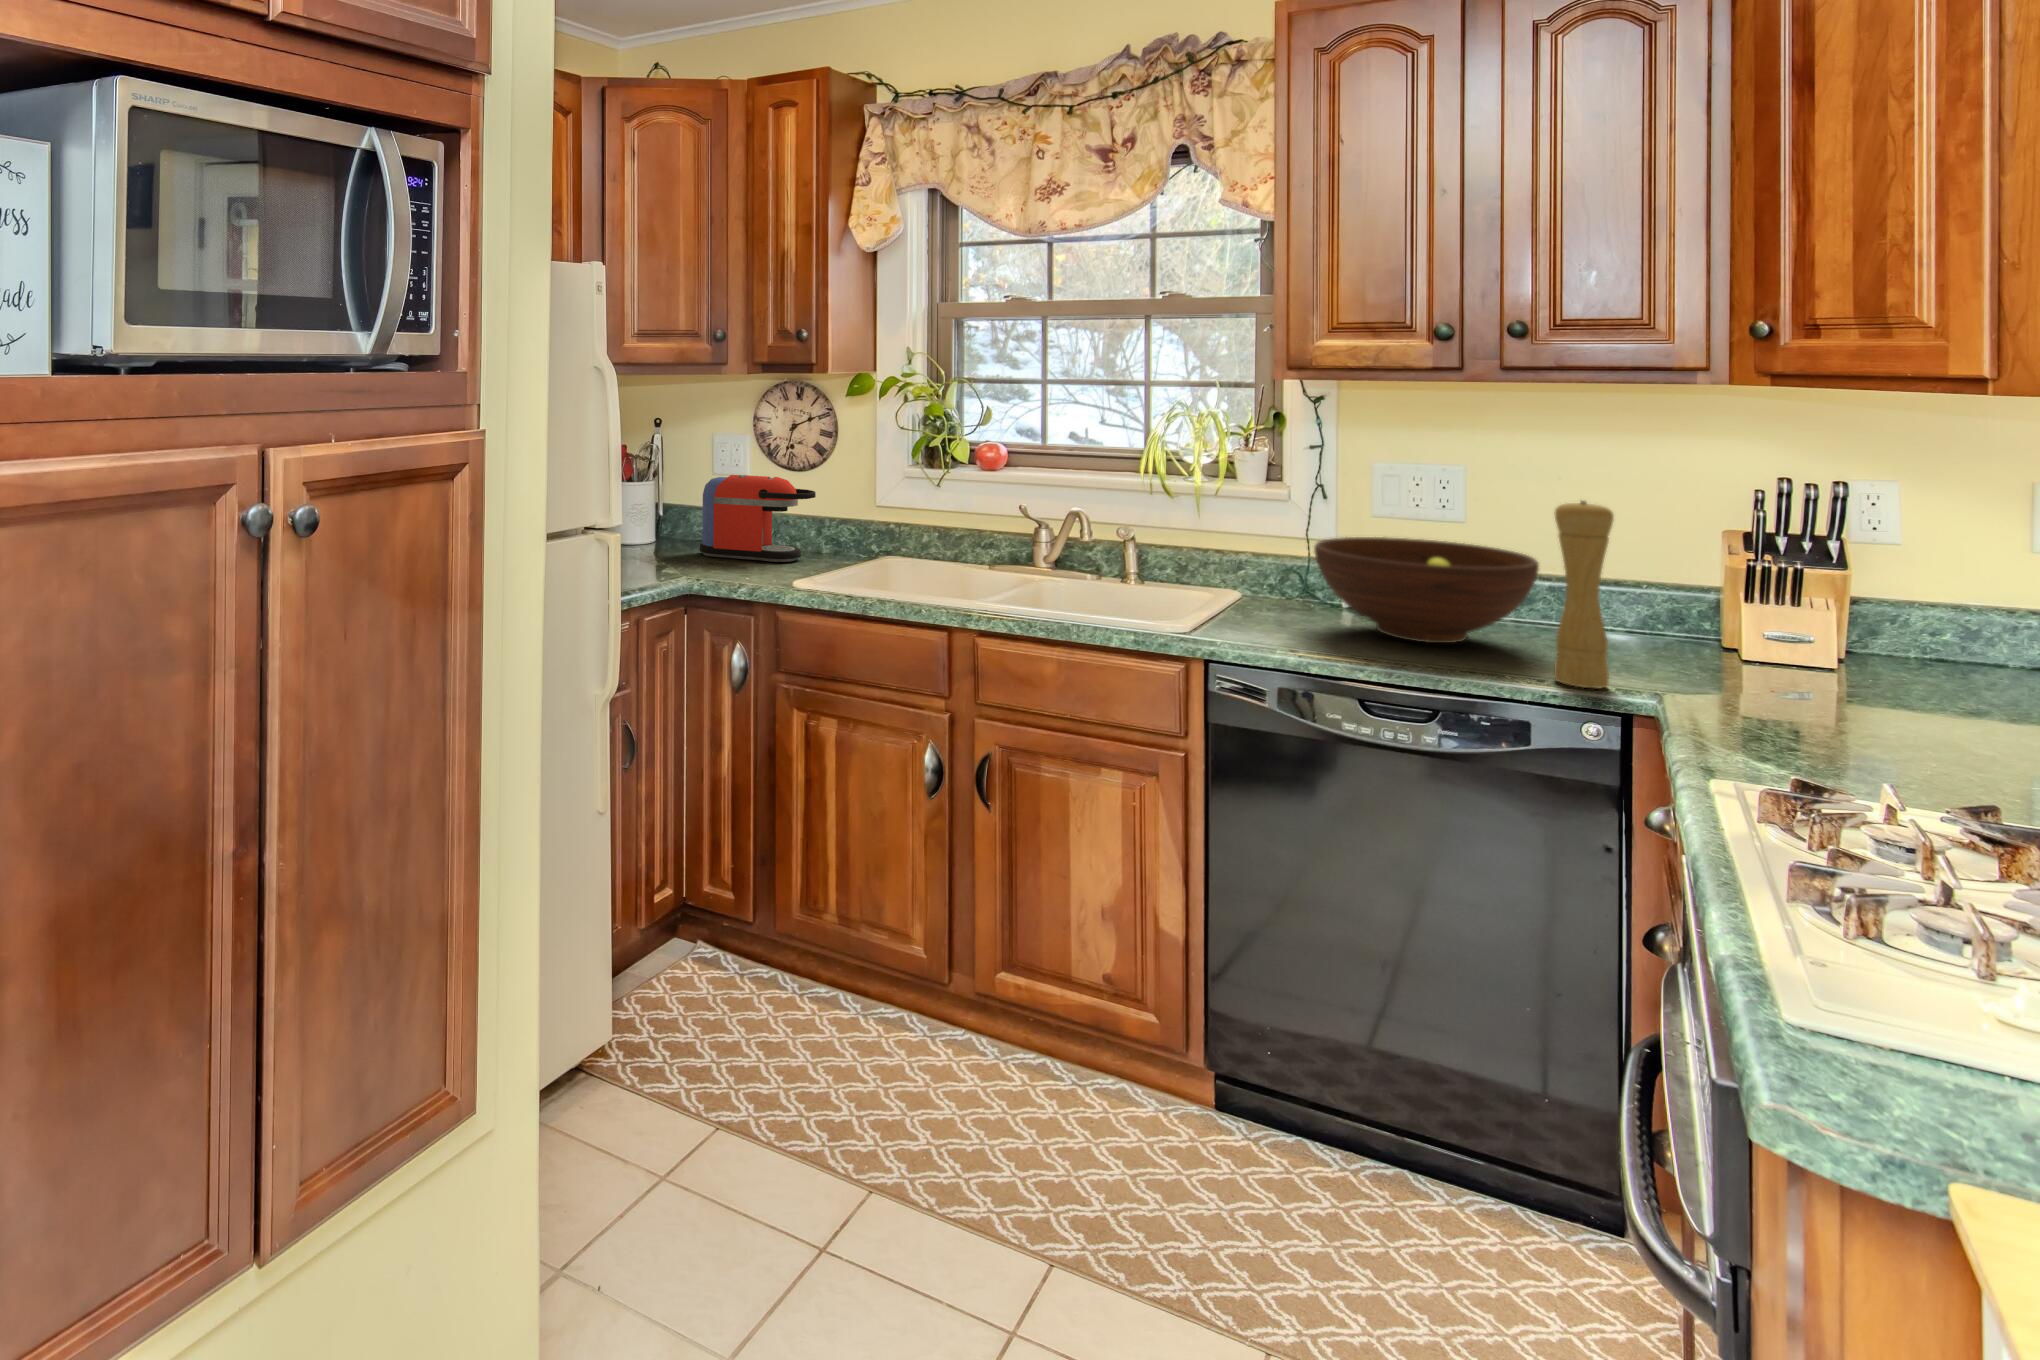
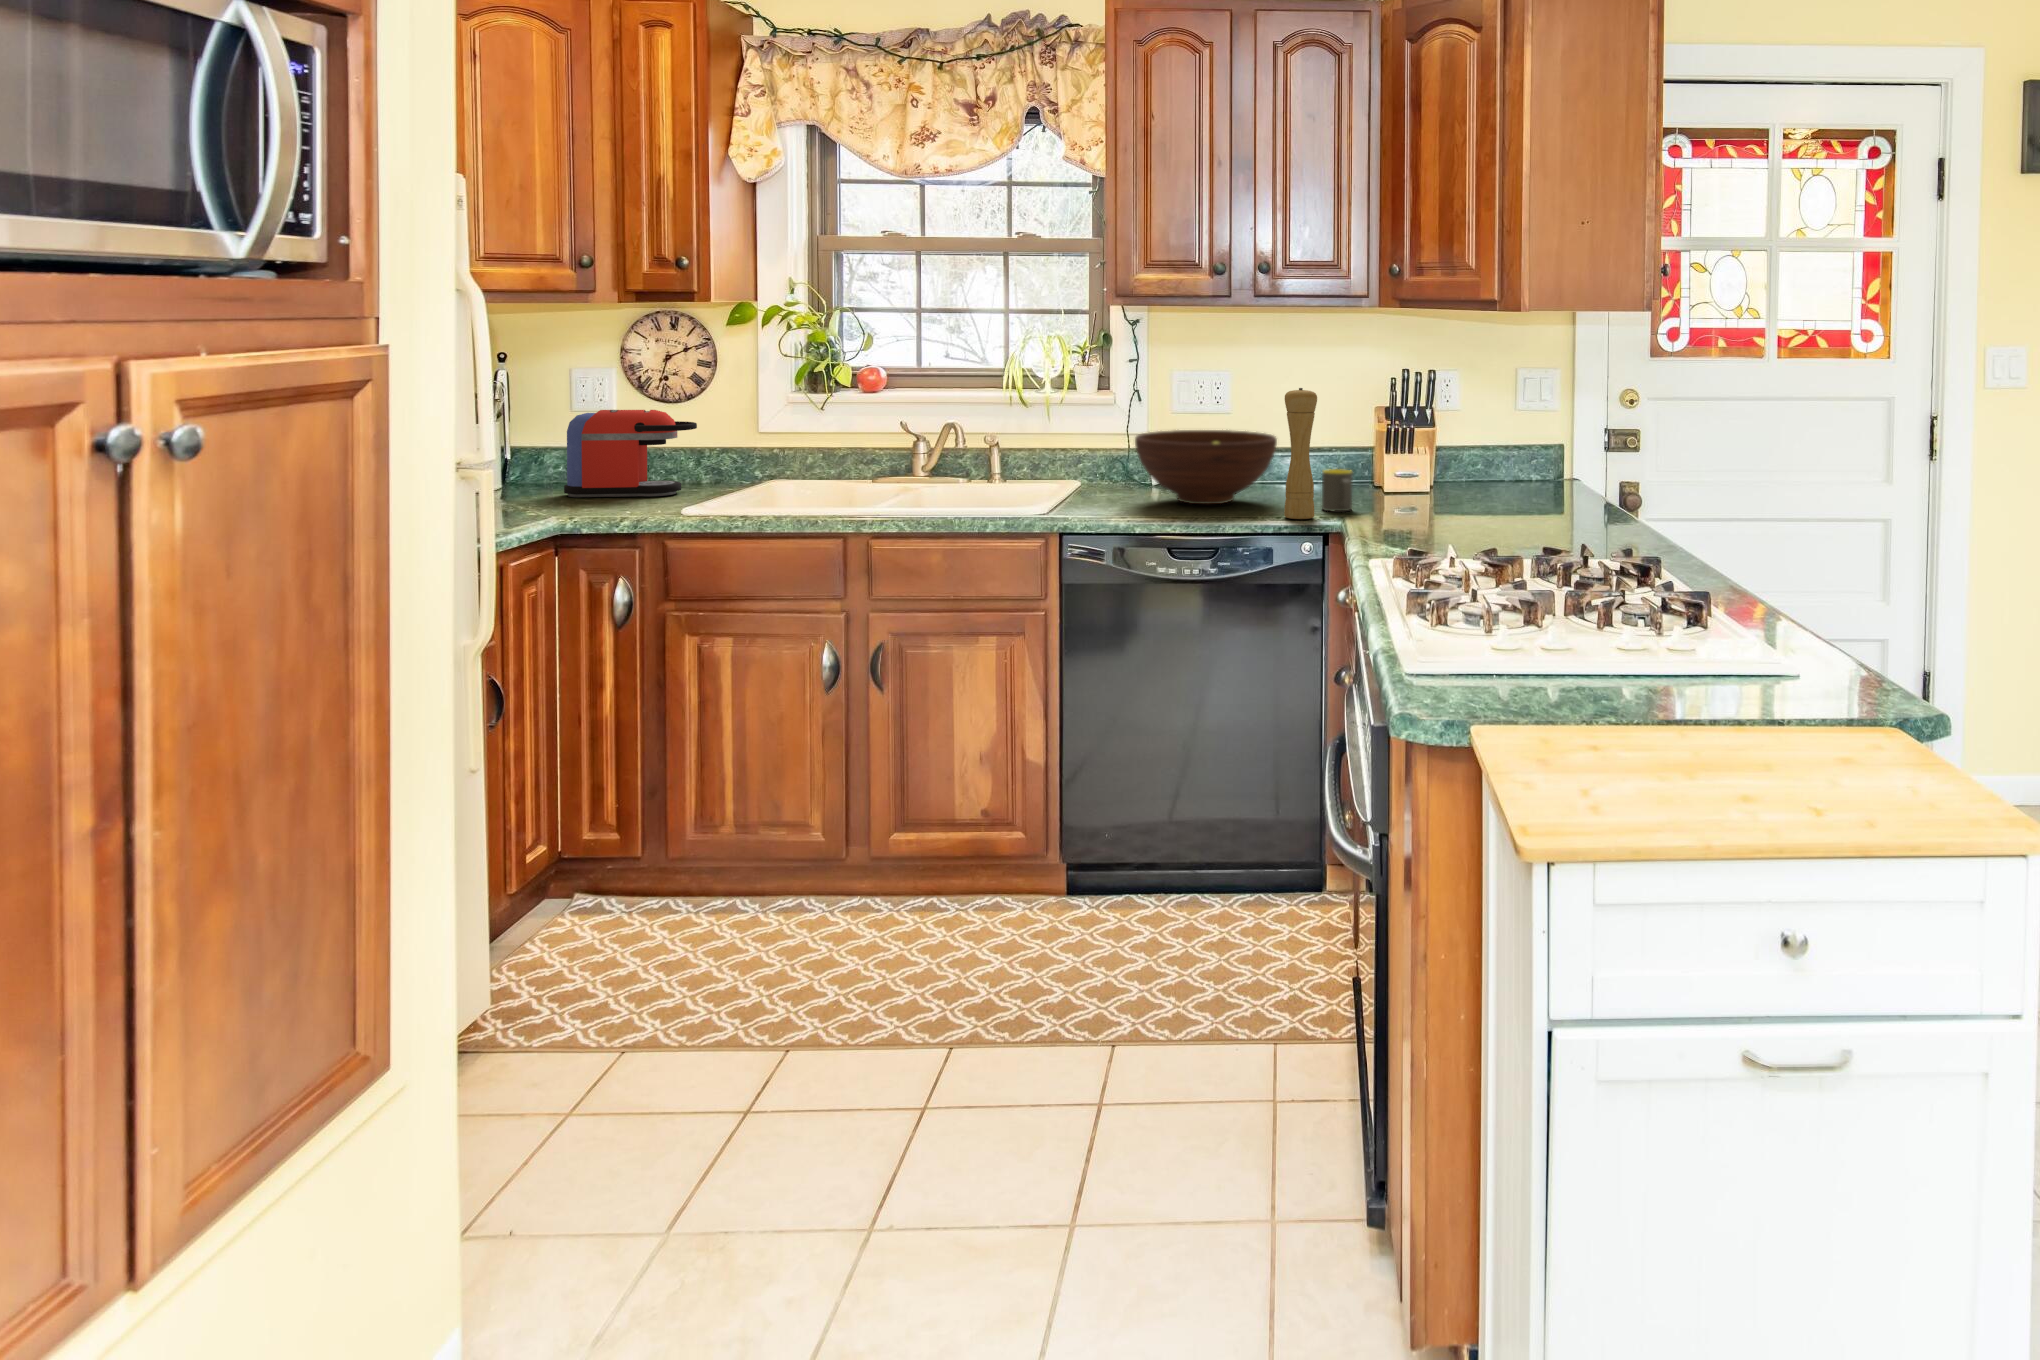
mug: none [1620,616,1679,681] -> present [1322,469,1353,511]

